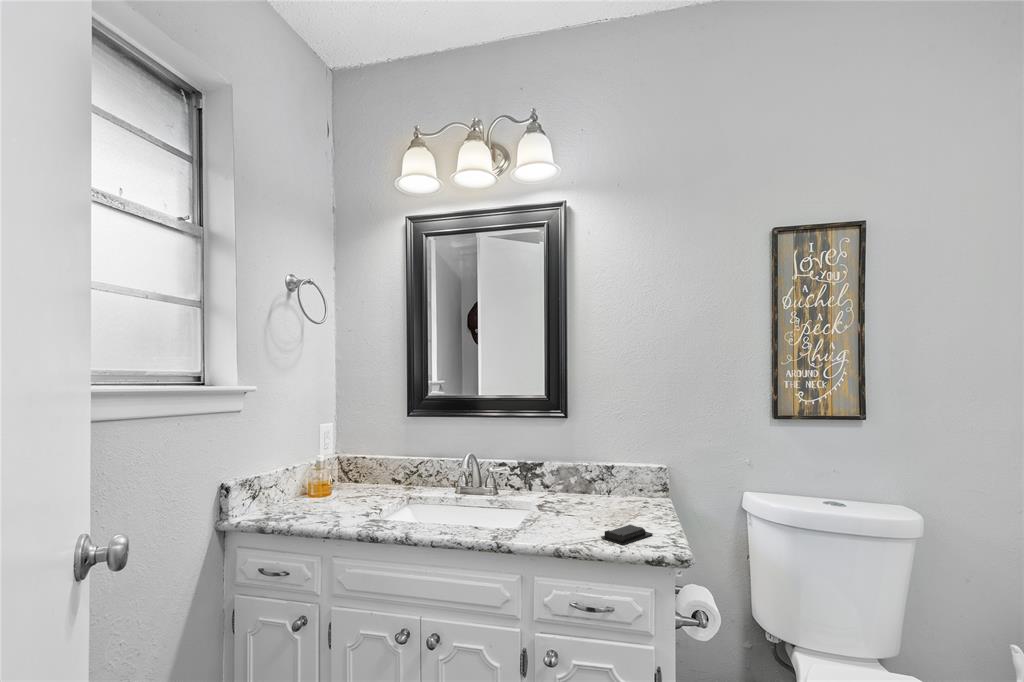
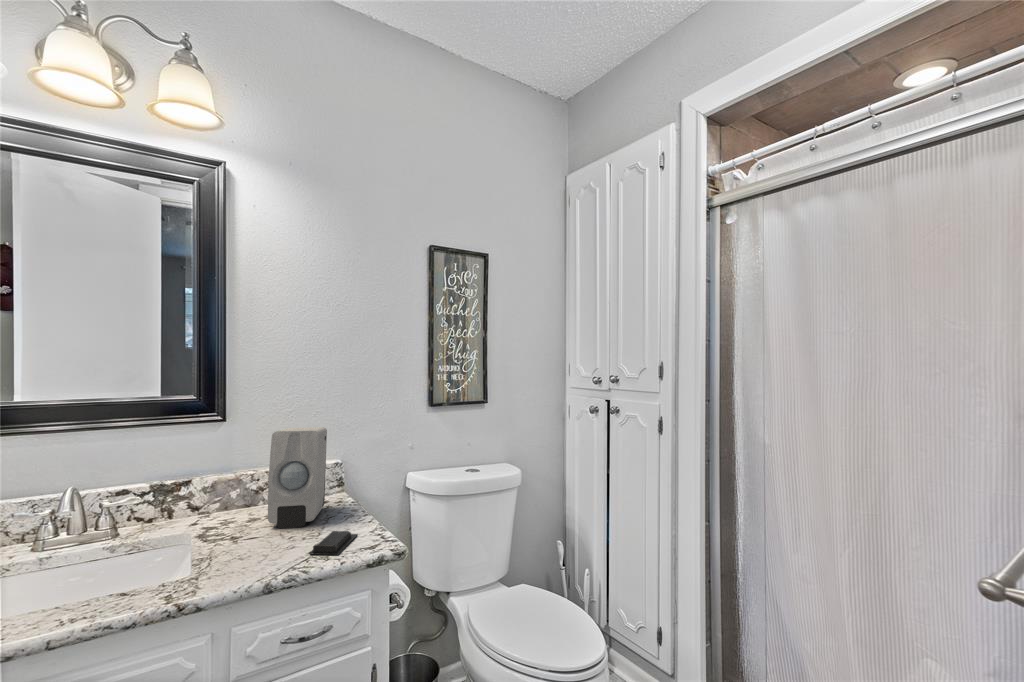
soap dispenser: none [586,425,646,517] -> present [268,427,327,528]

